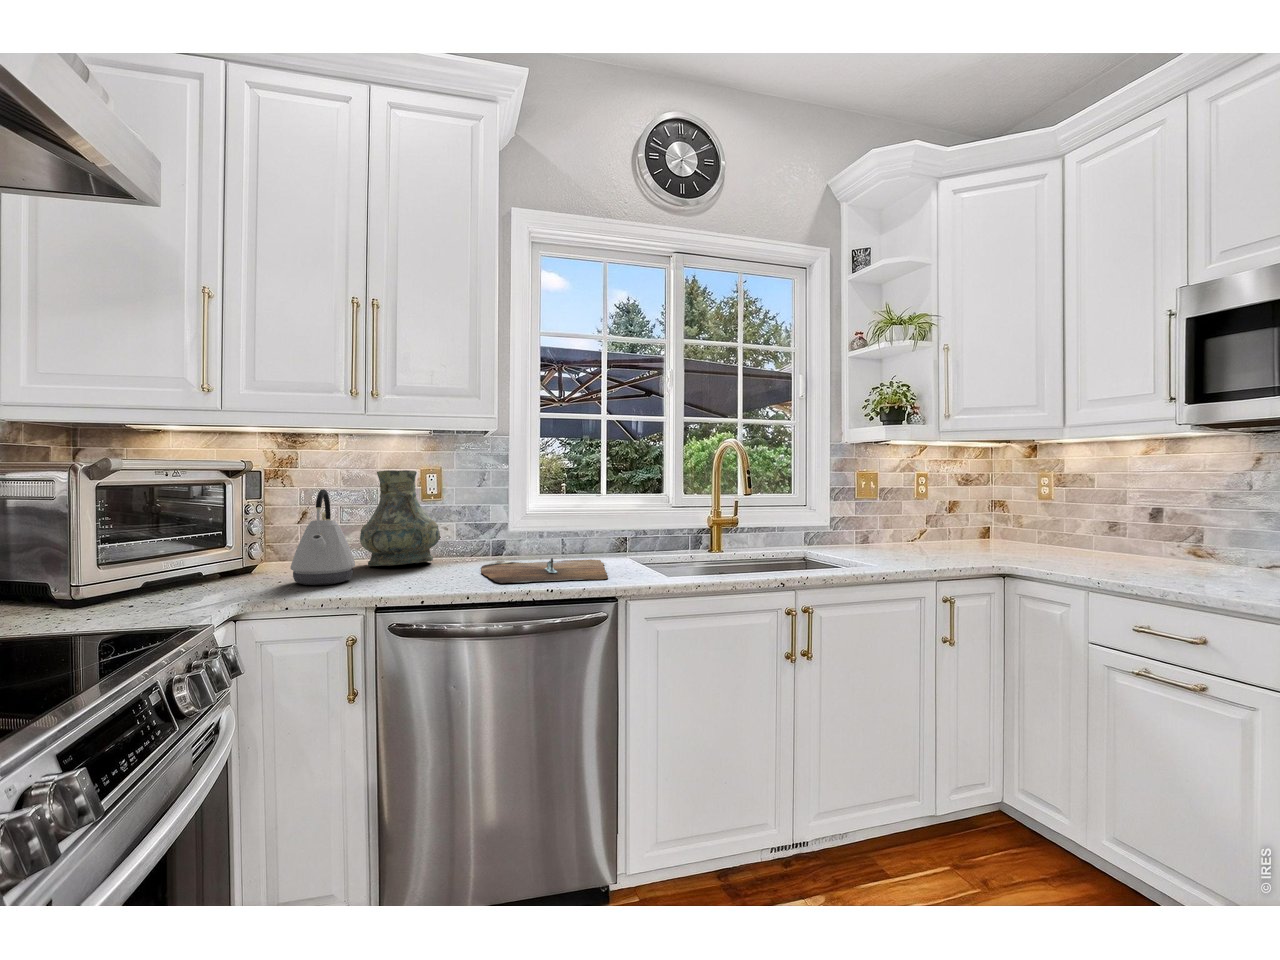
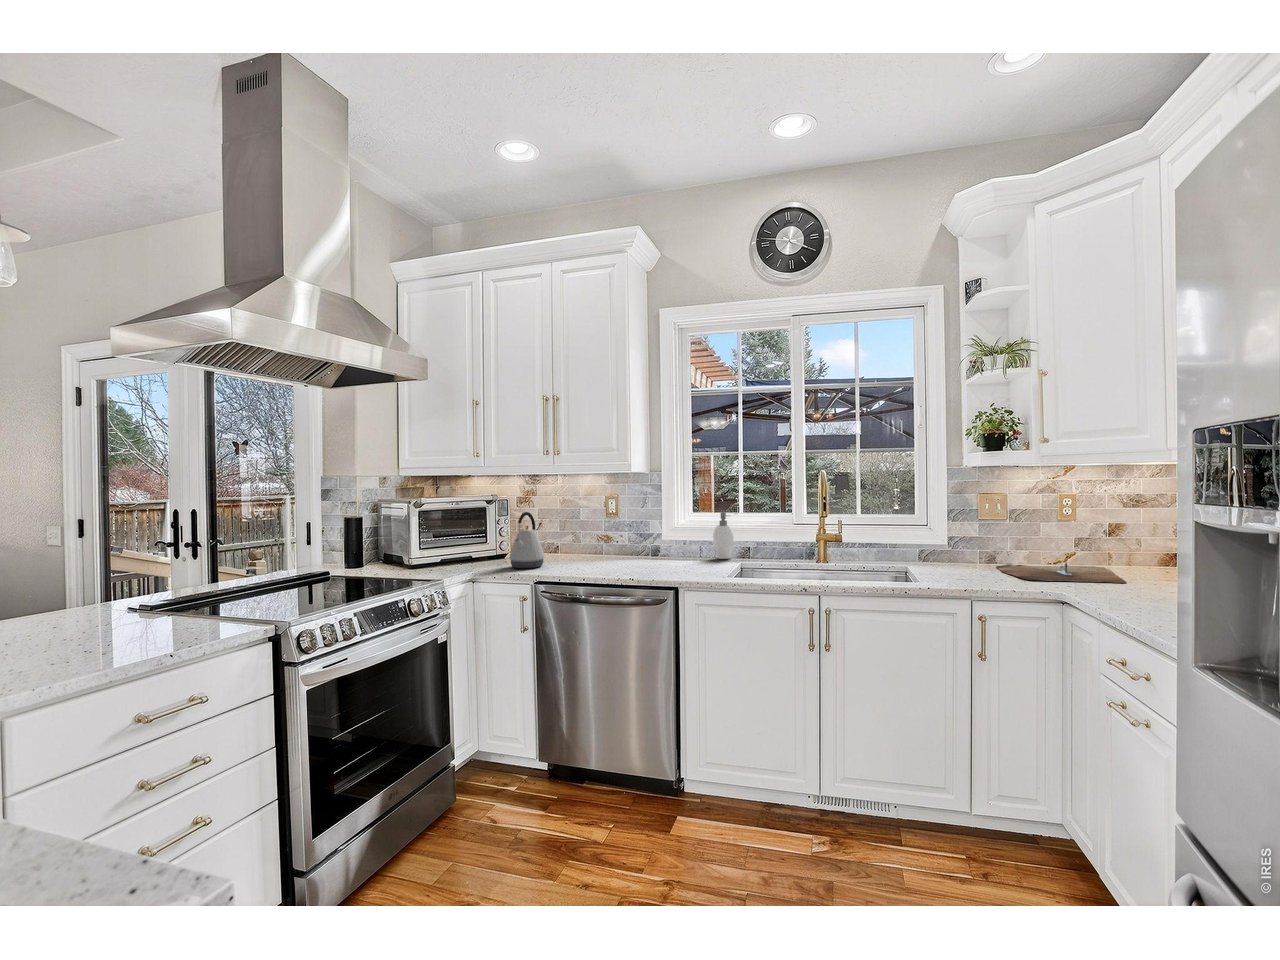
vase: present [360,470,440,566] -> none [562,498,611,559]
soap dispenser: none [581,492,613,554] -> present [713,512,734,559]
cutting board: present [481,558,608,583] -> present [996,563,1126,583]

